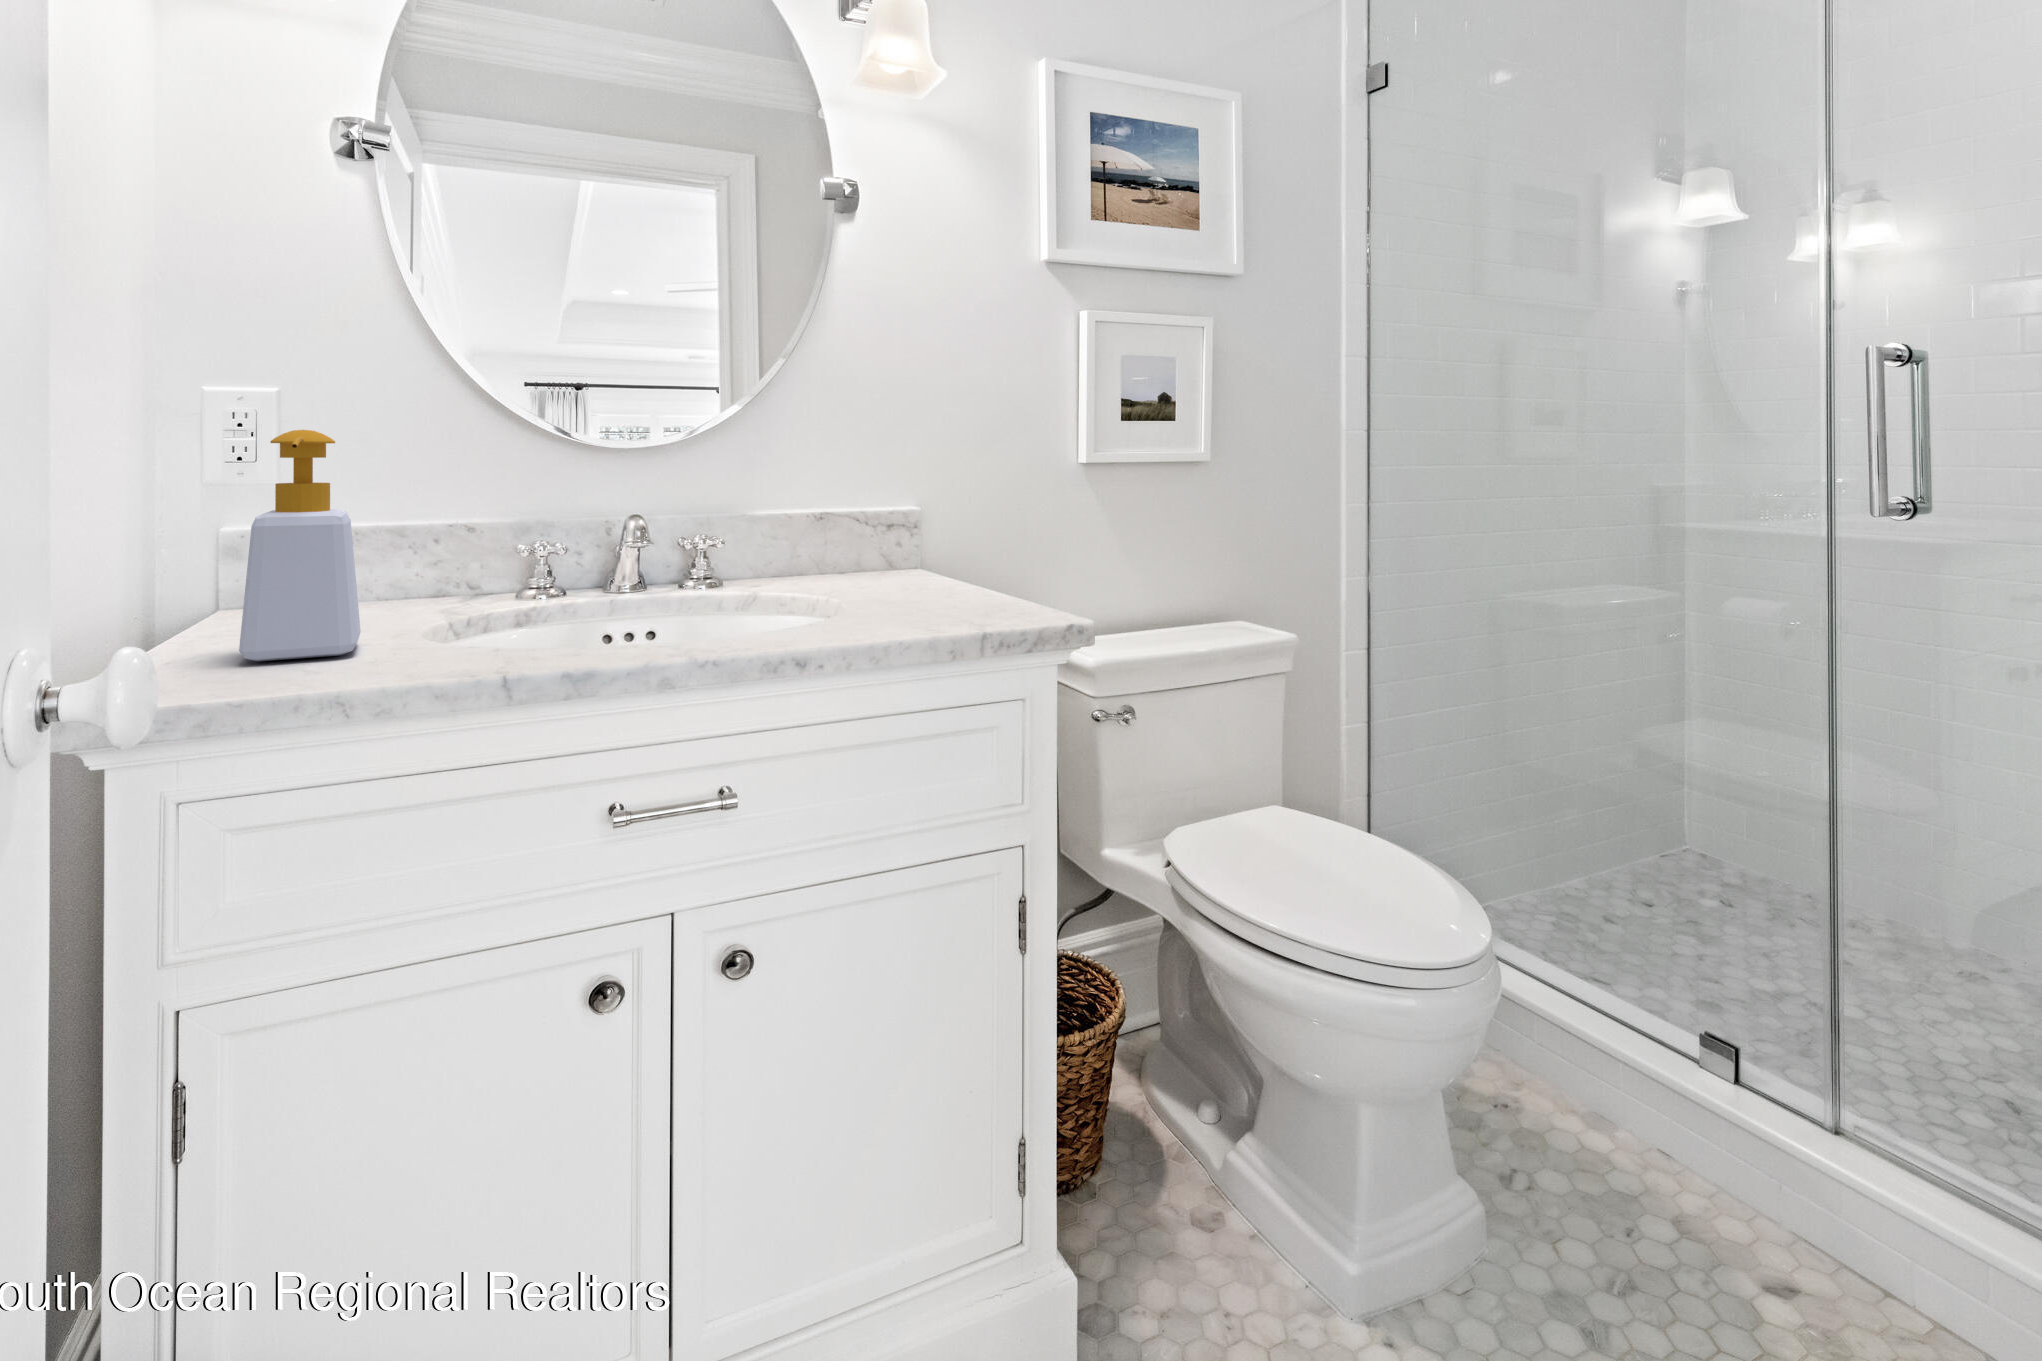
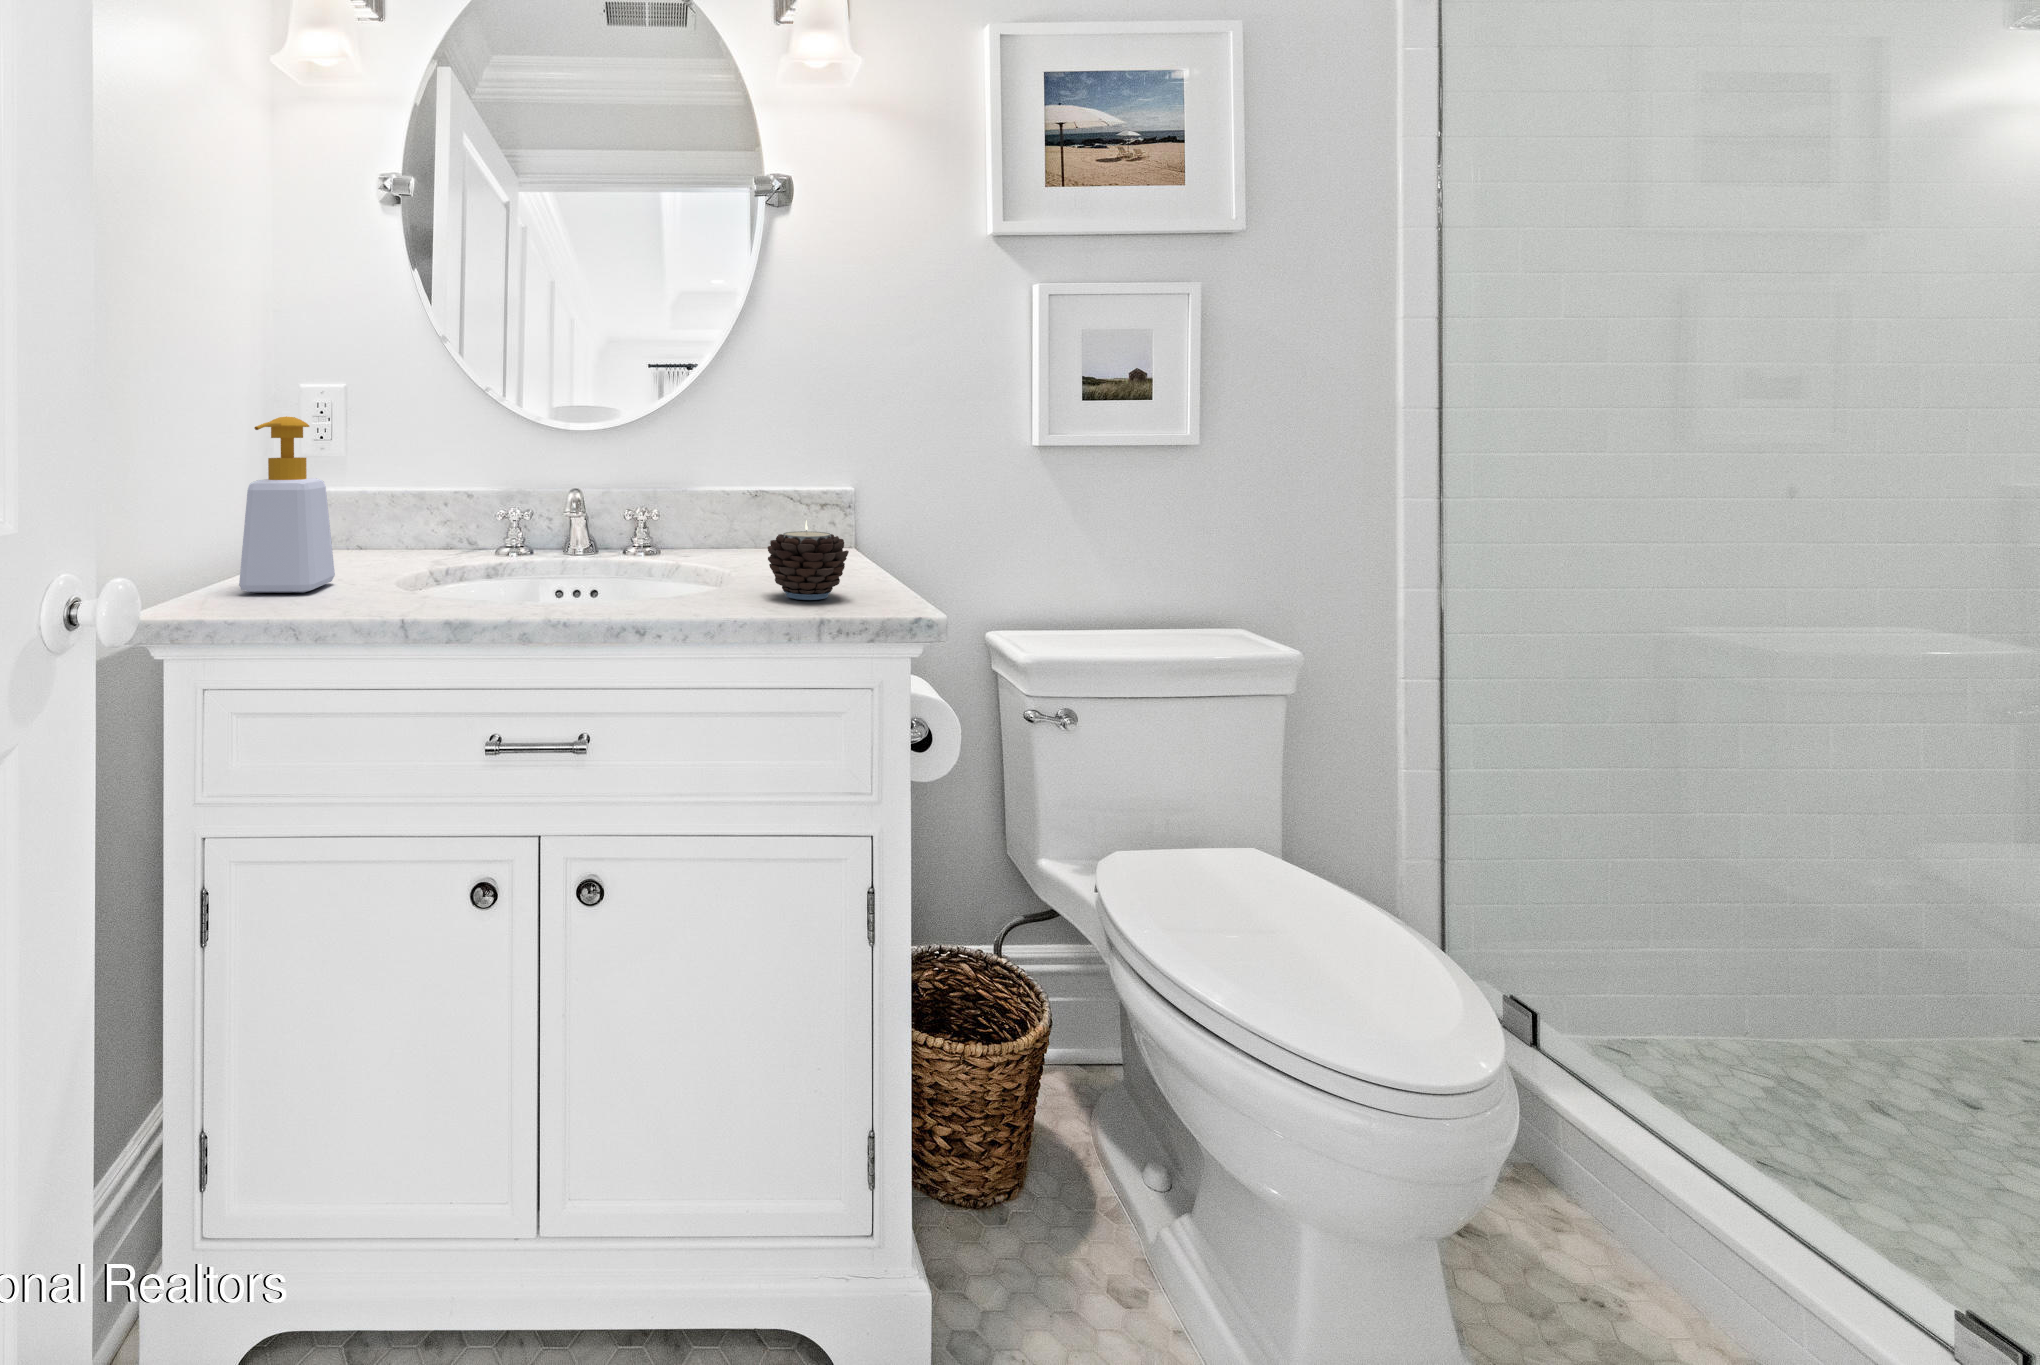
candle: none [901,540,984,619] -> present [768,520,849,600]

